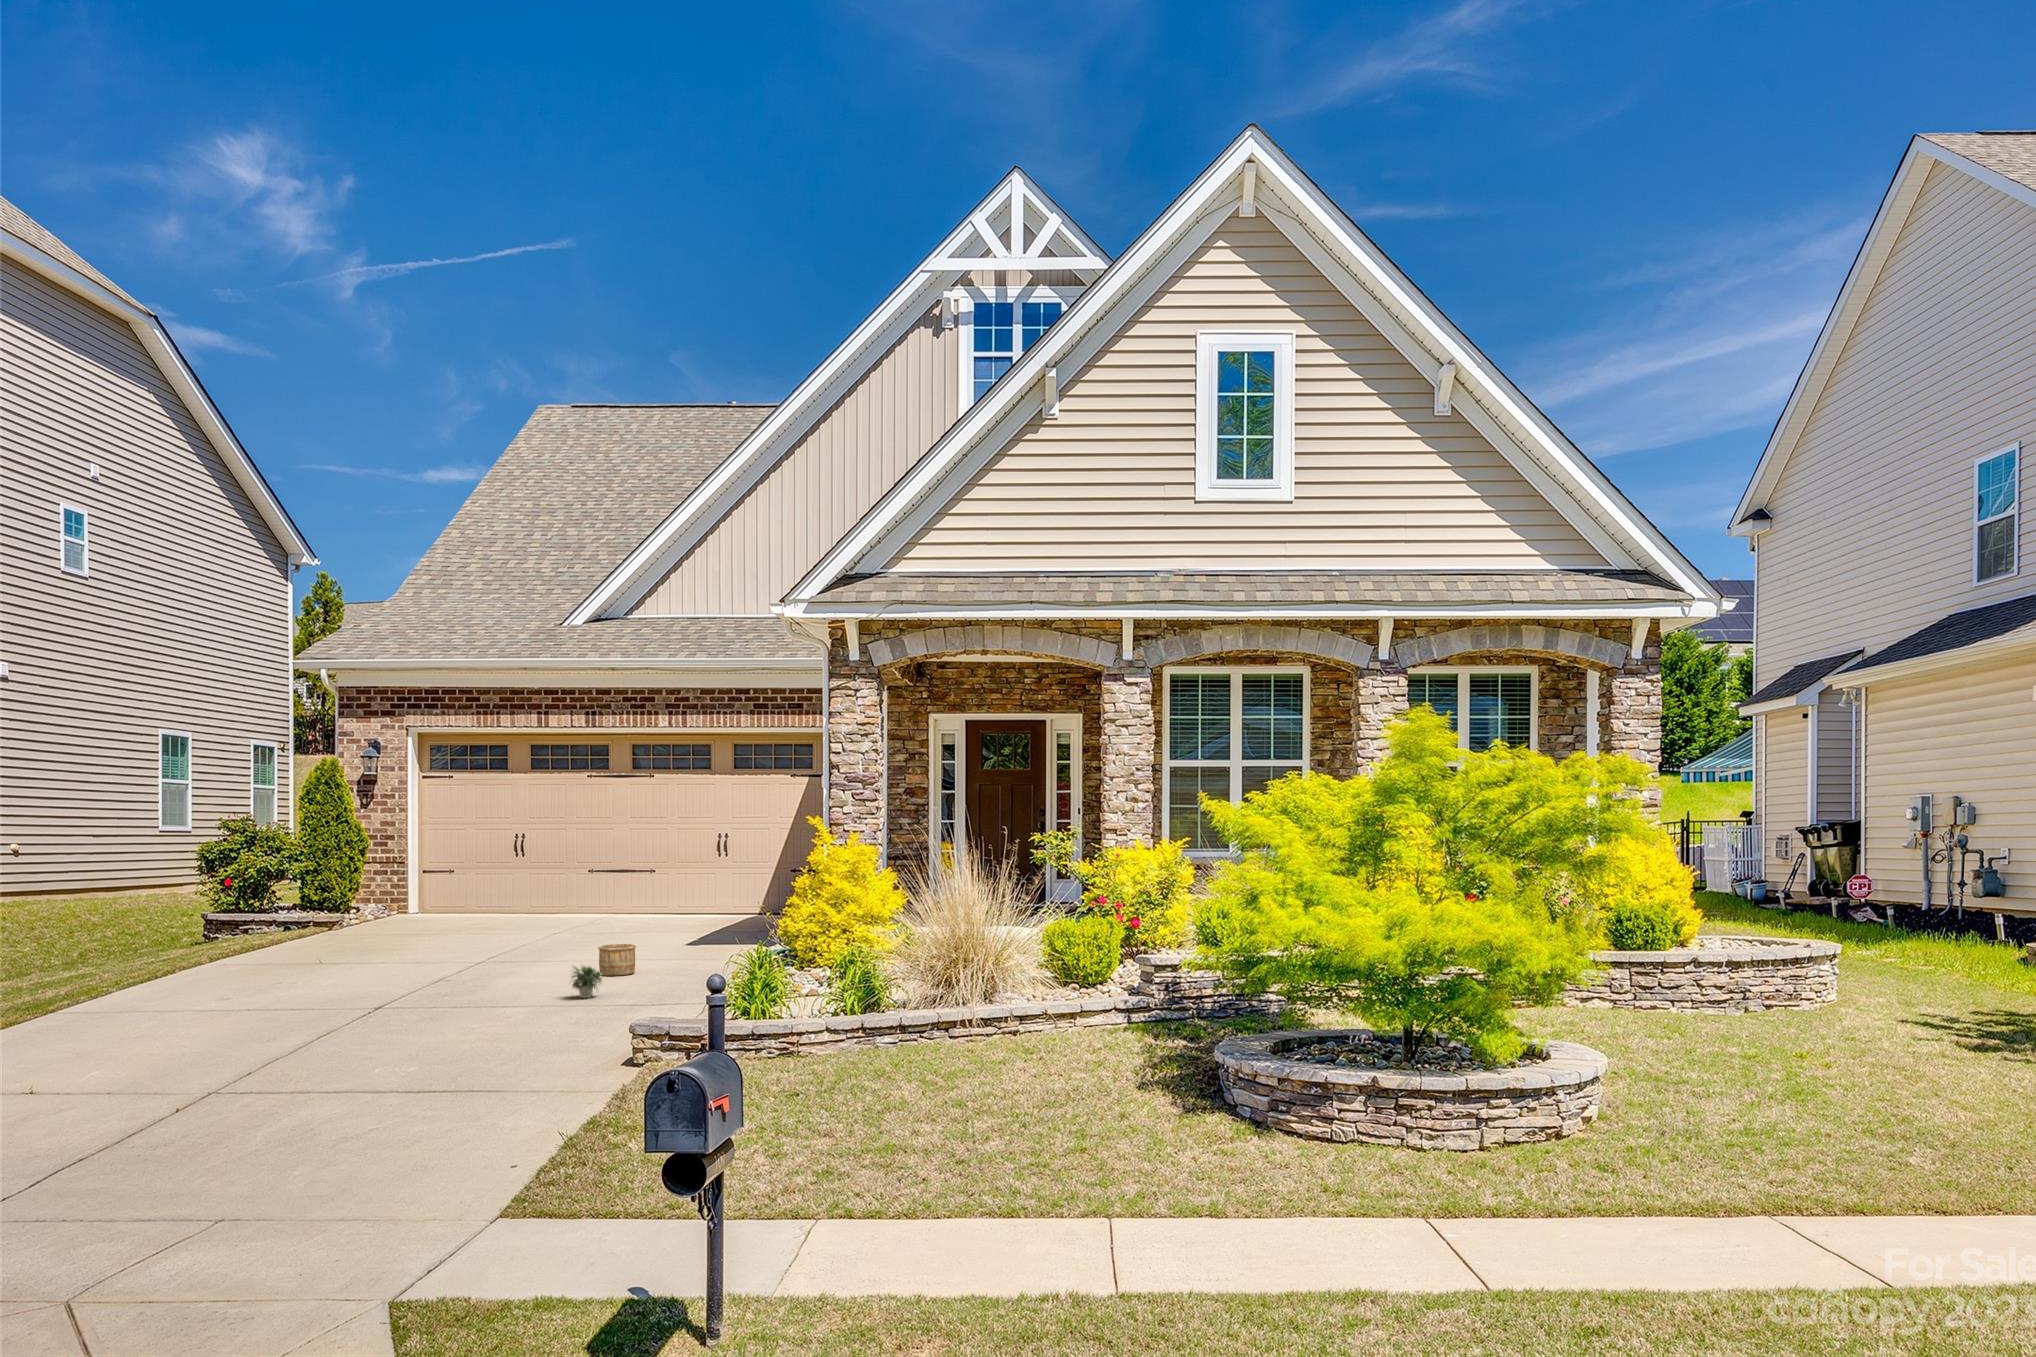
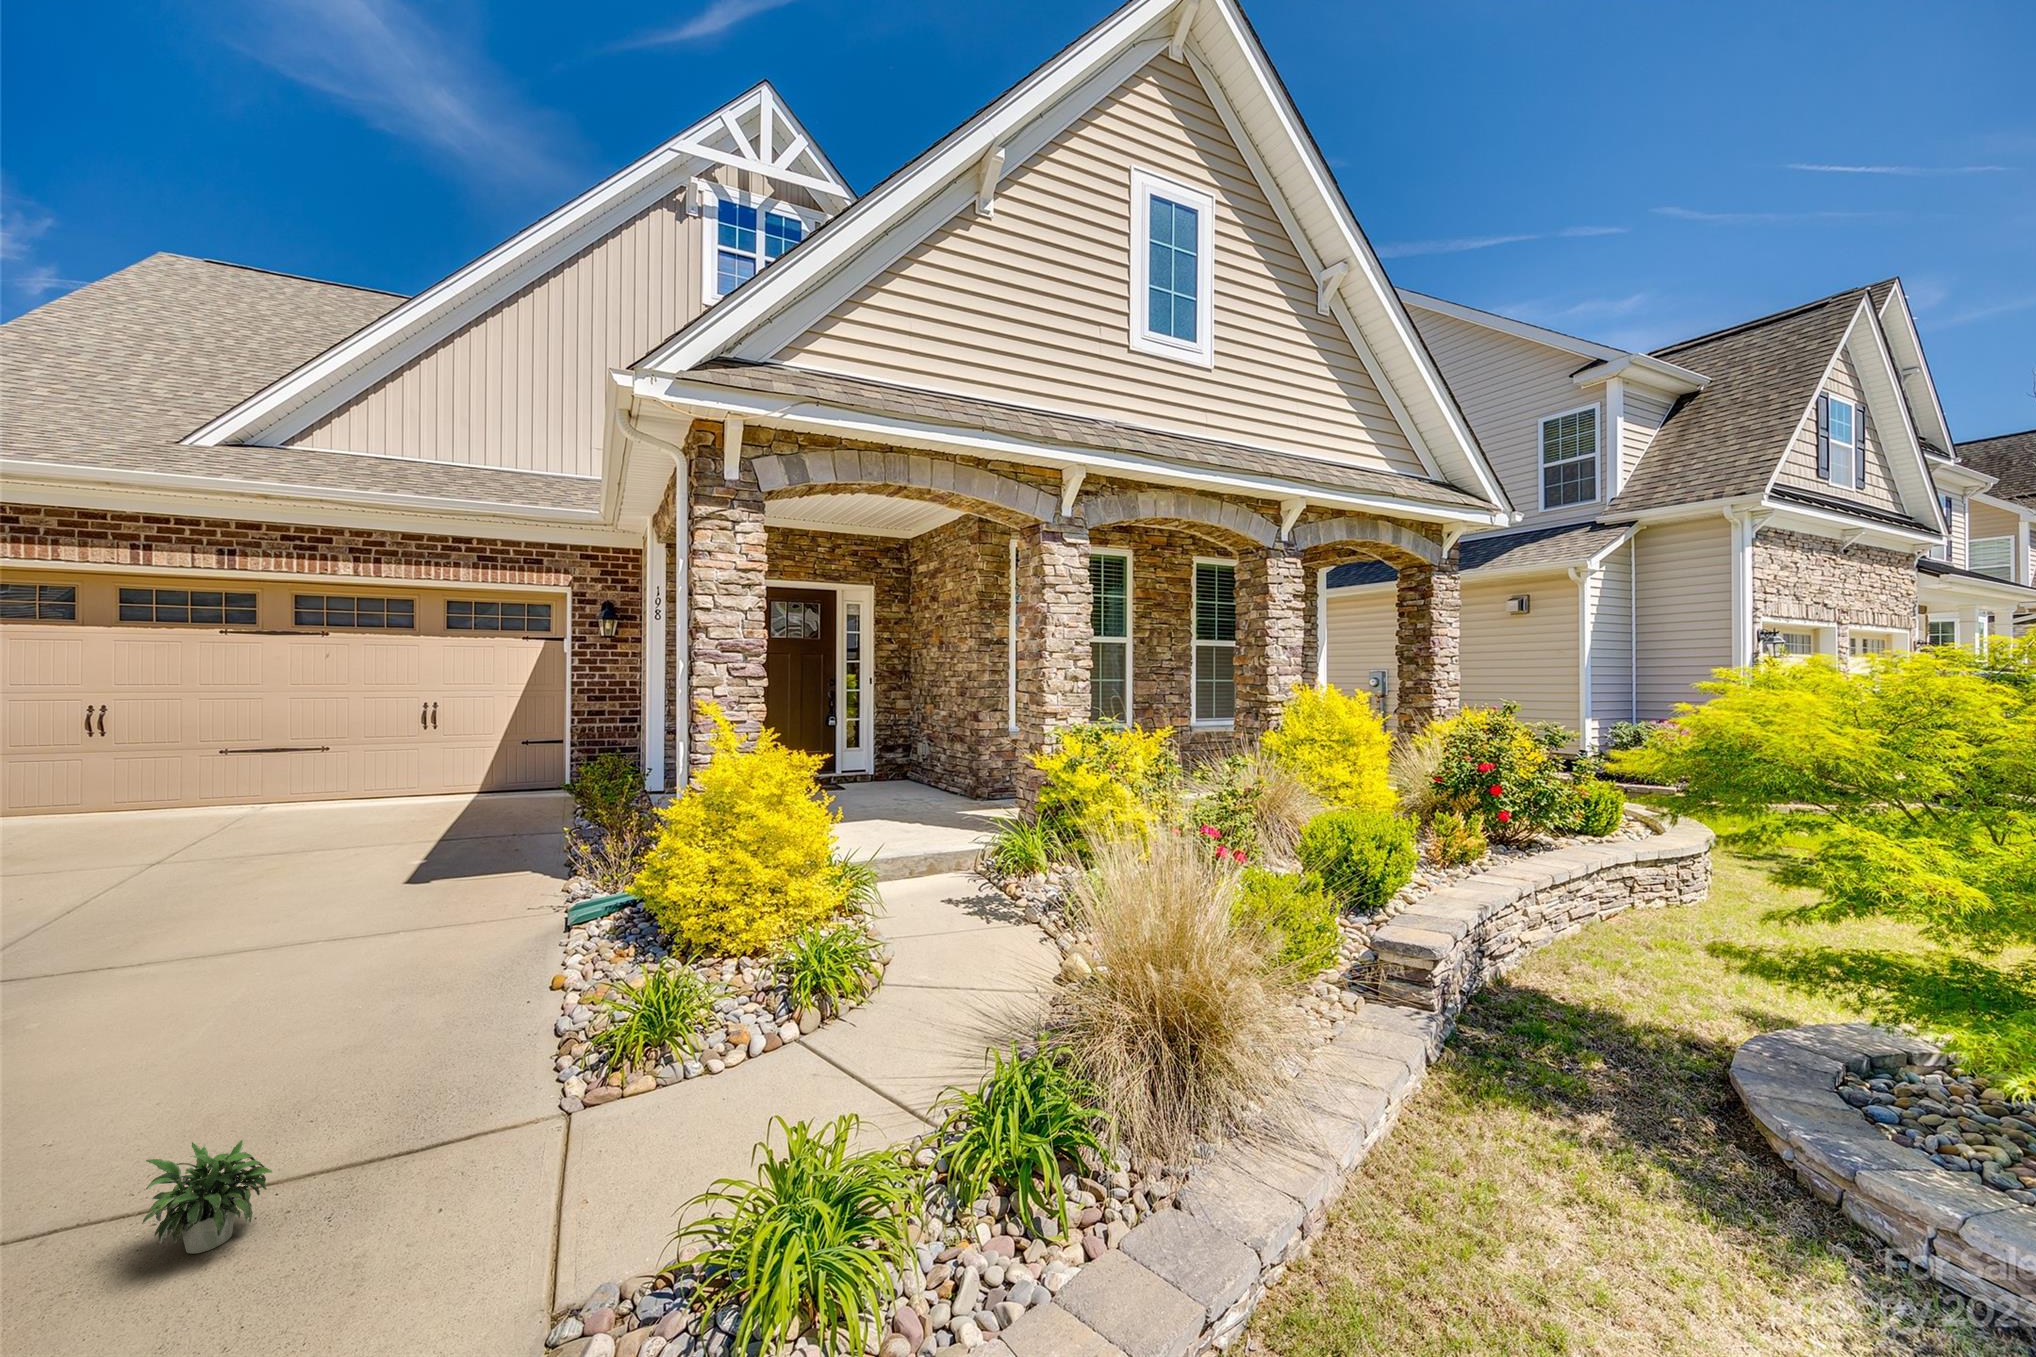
wooden bucket: present [598,944,636,976] -> none [248,963,349,1047]

